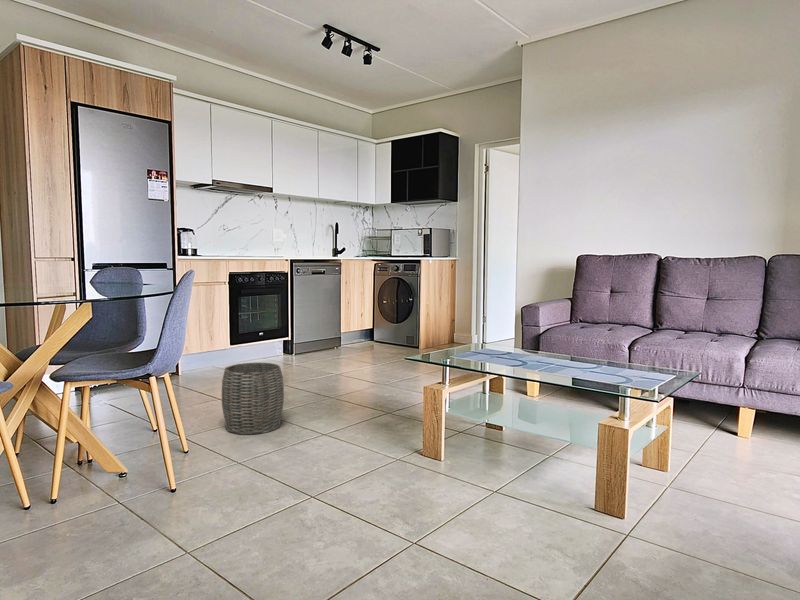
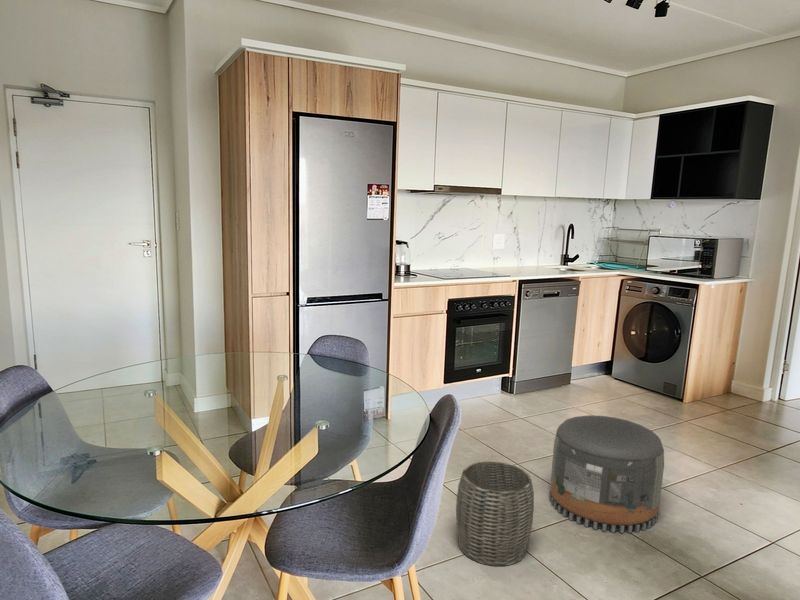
pouf: none [306,335,386,410] -> present [549,415,664,533]

